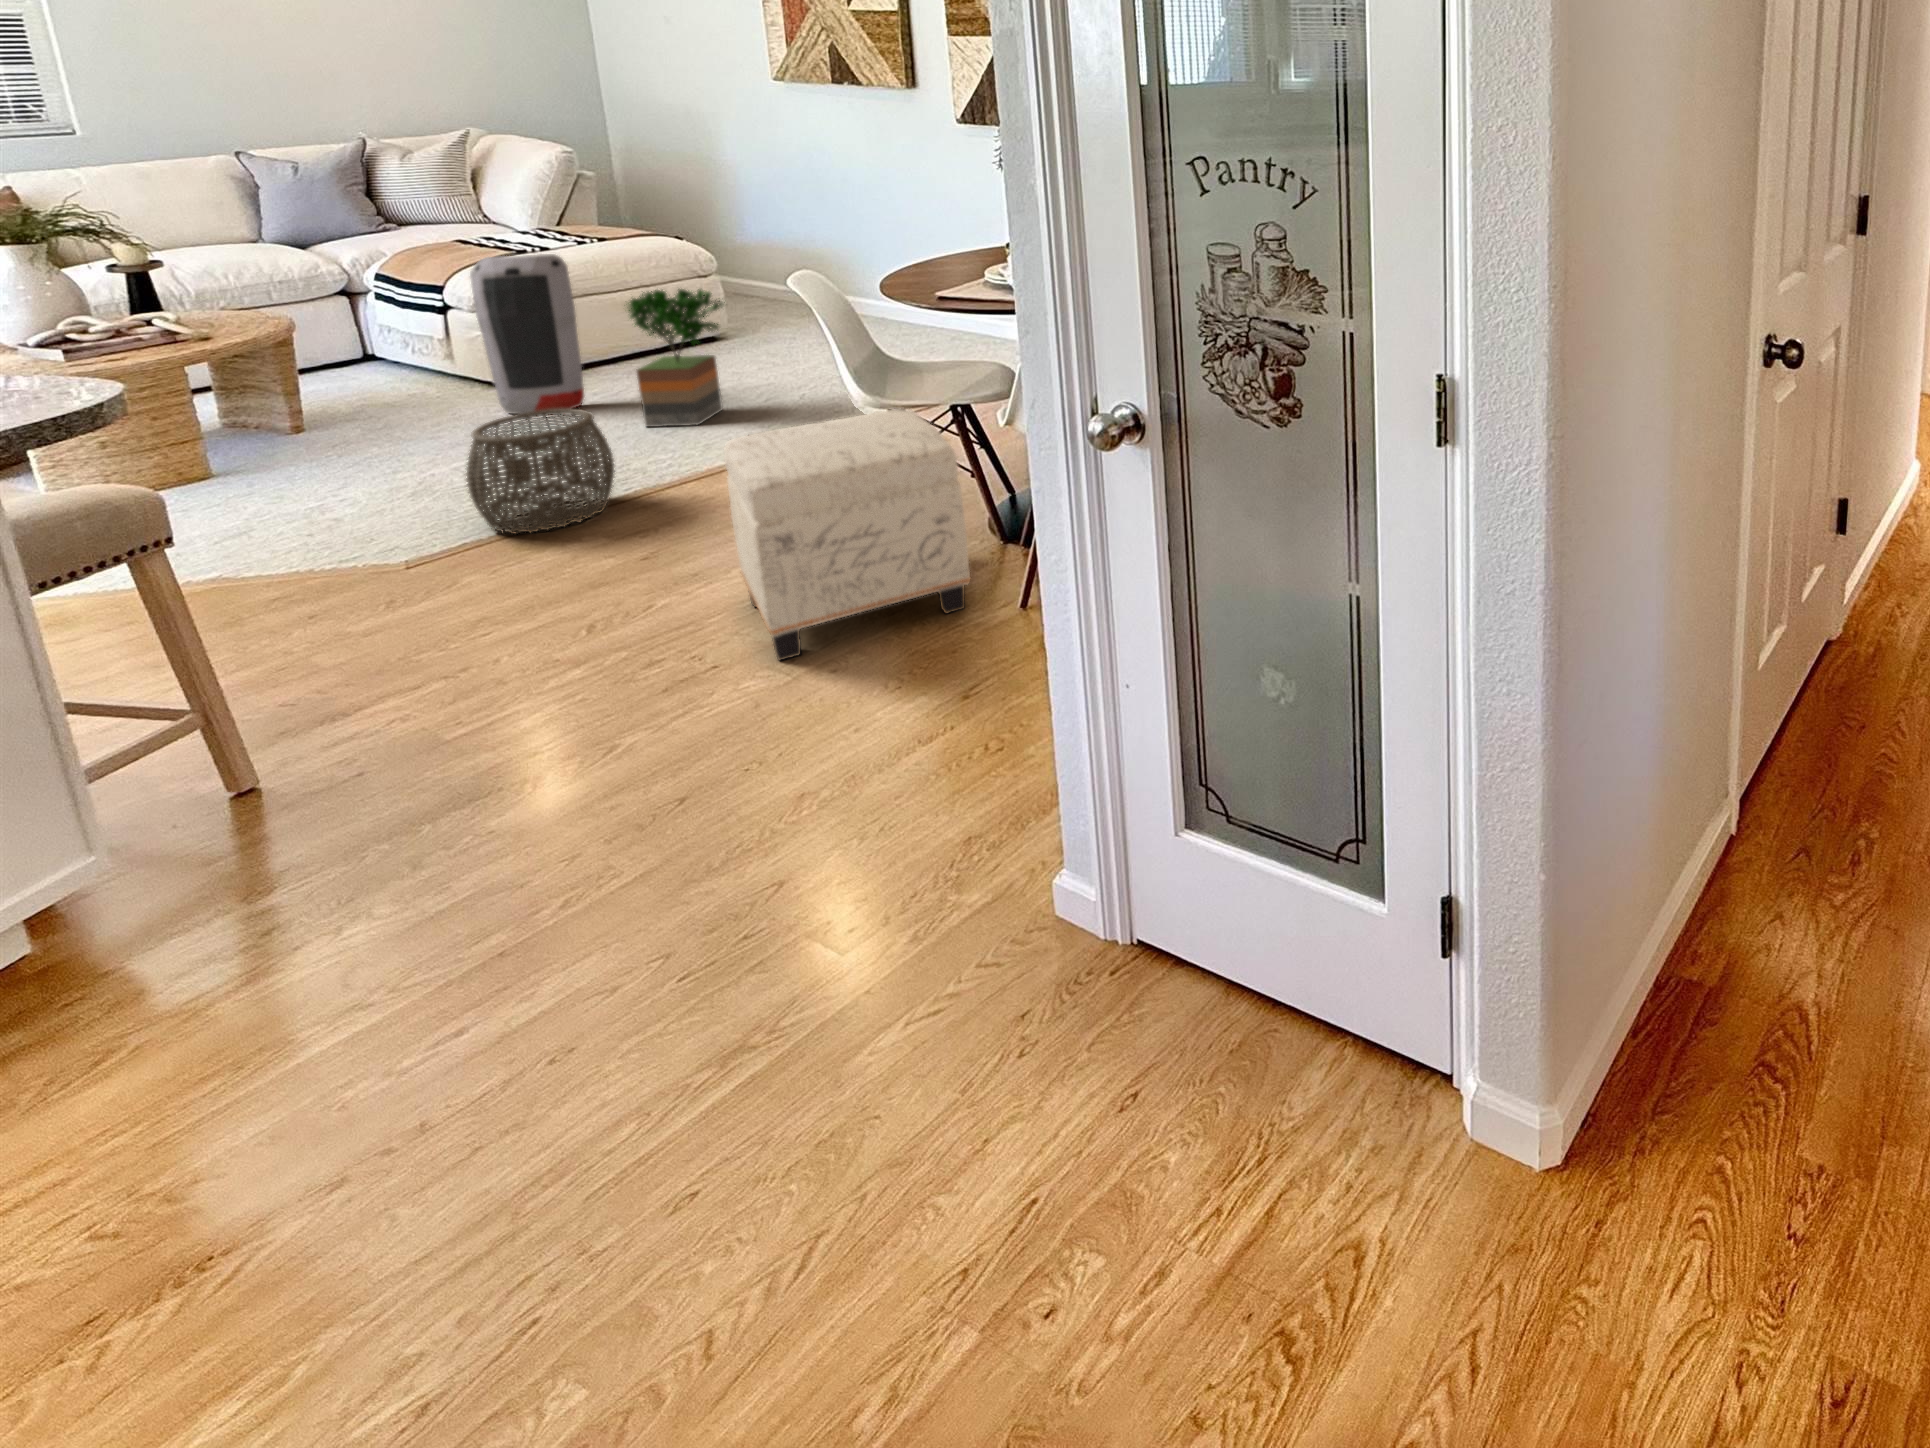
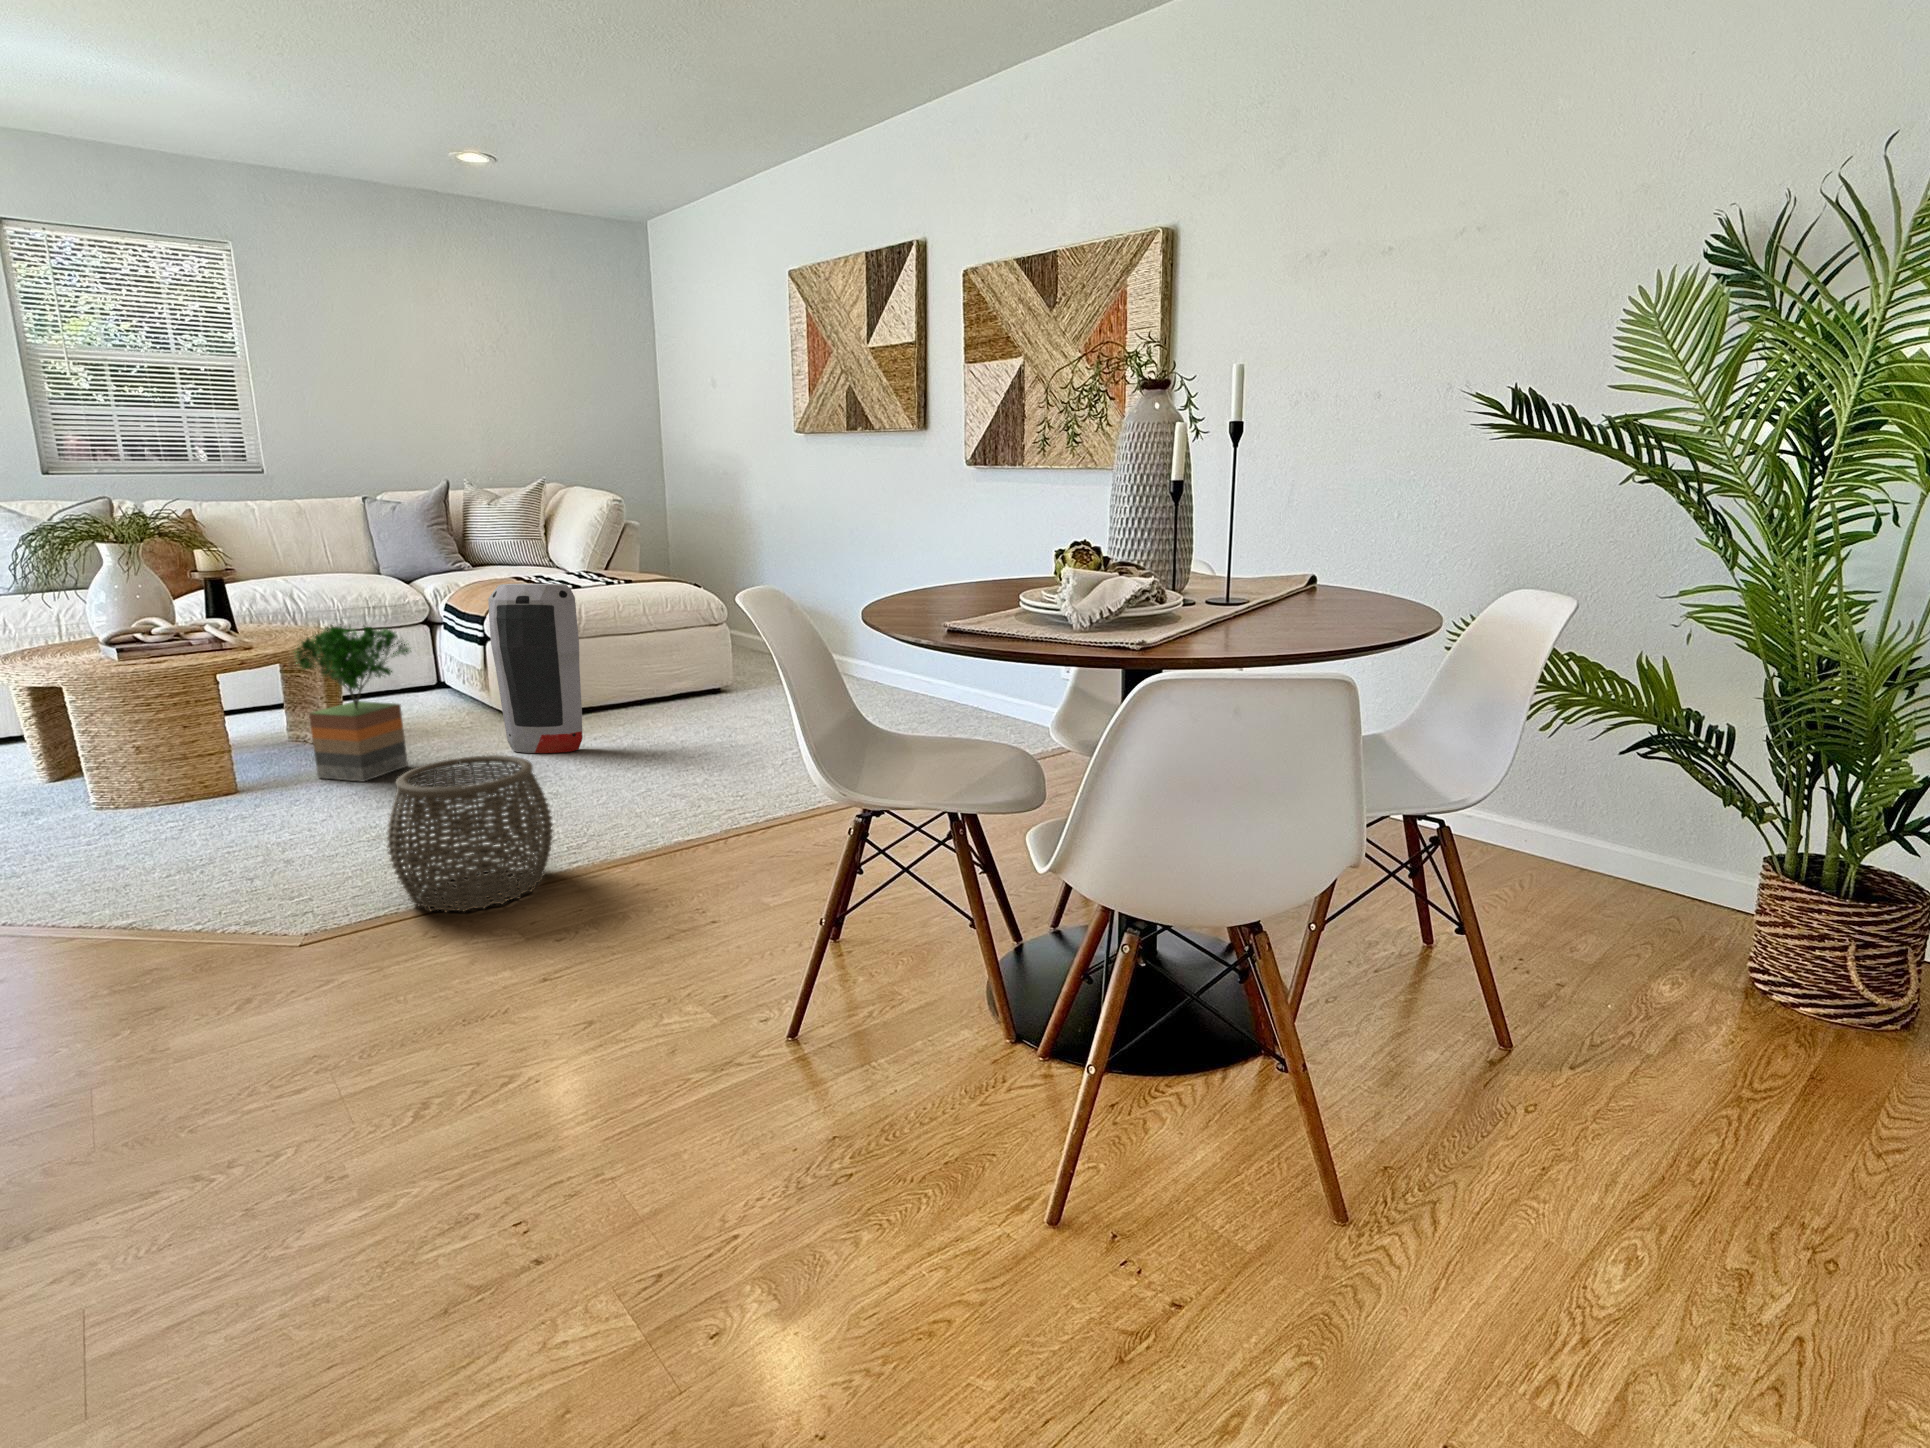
potted tree: present [626,289,725,427] -> present [294,626,411,782]
ottoman: present [724,409,970,660] -> none [598,812,964,1276]

